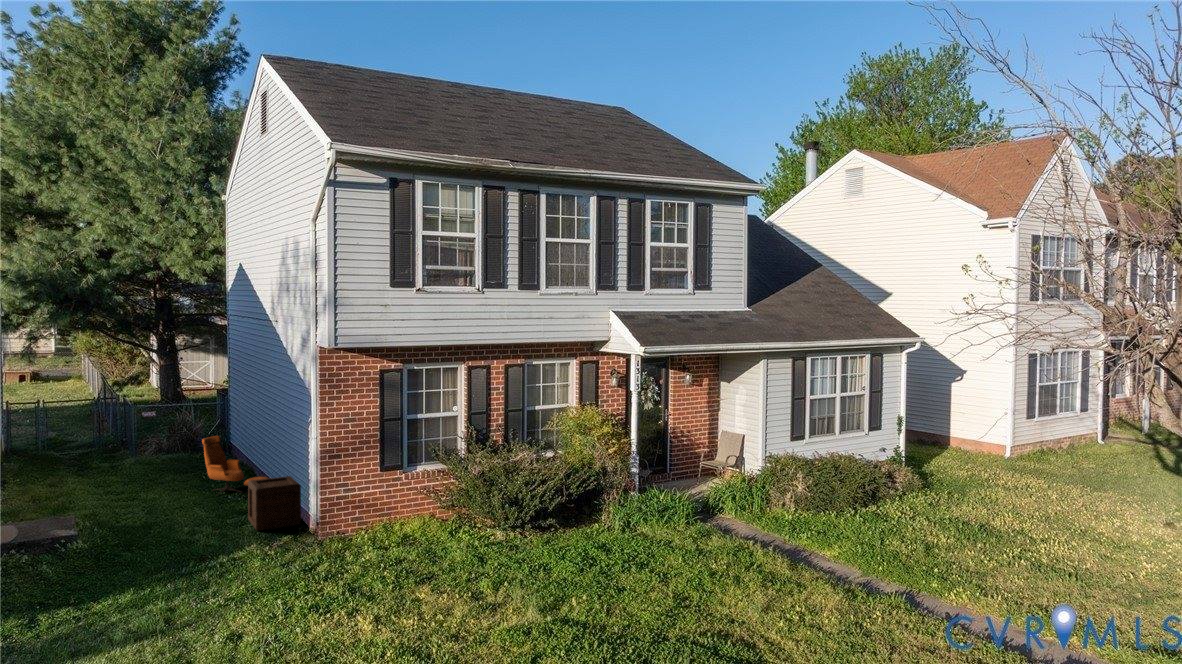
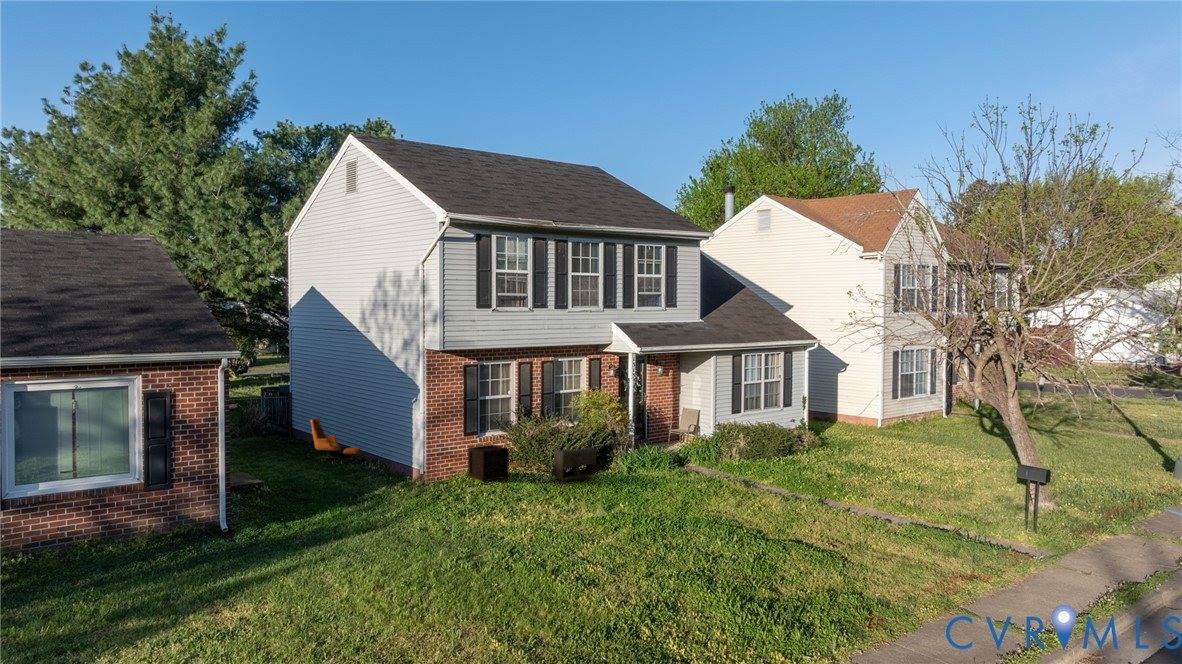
wooden crate: present [248,476,301,531] -> present [468,444,509,481]
storage bench: none [498,490,566,547] -> present [551,447,597,482]

